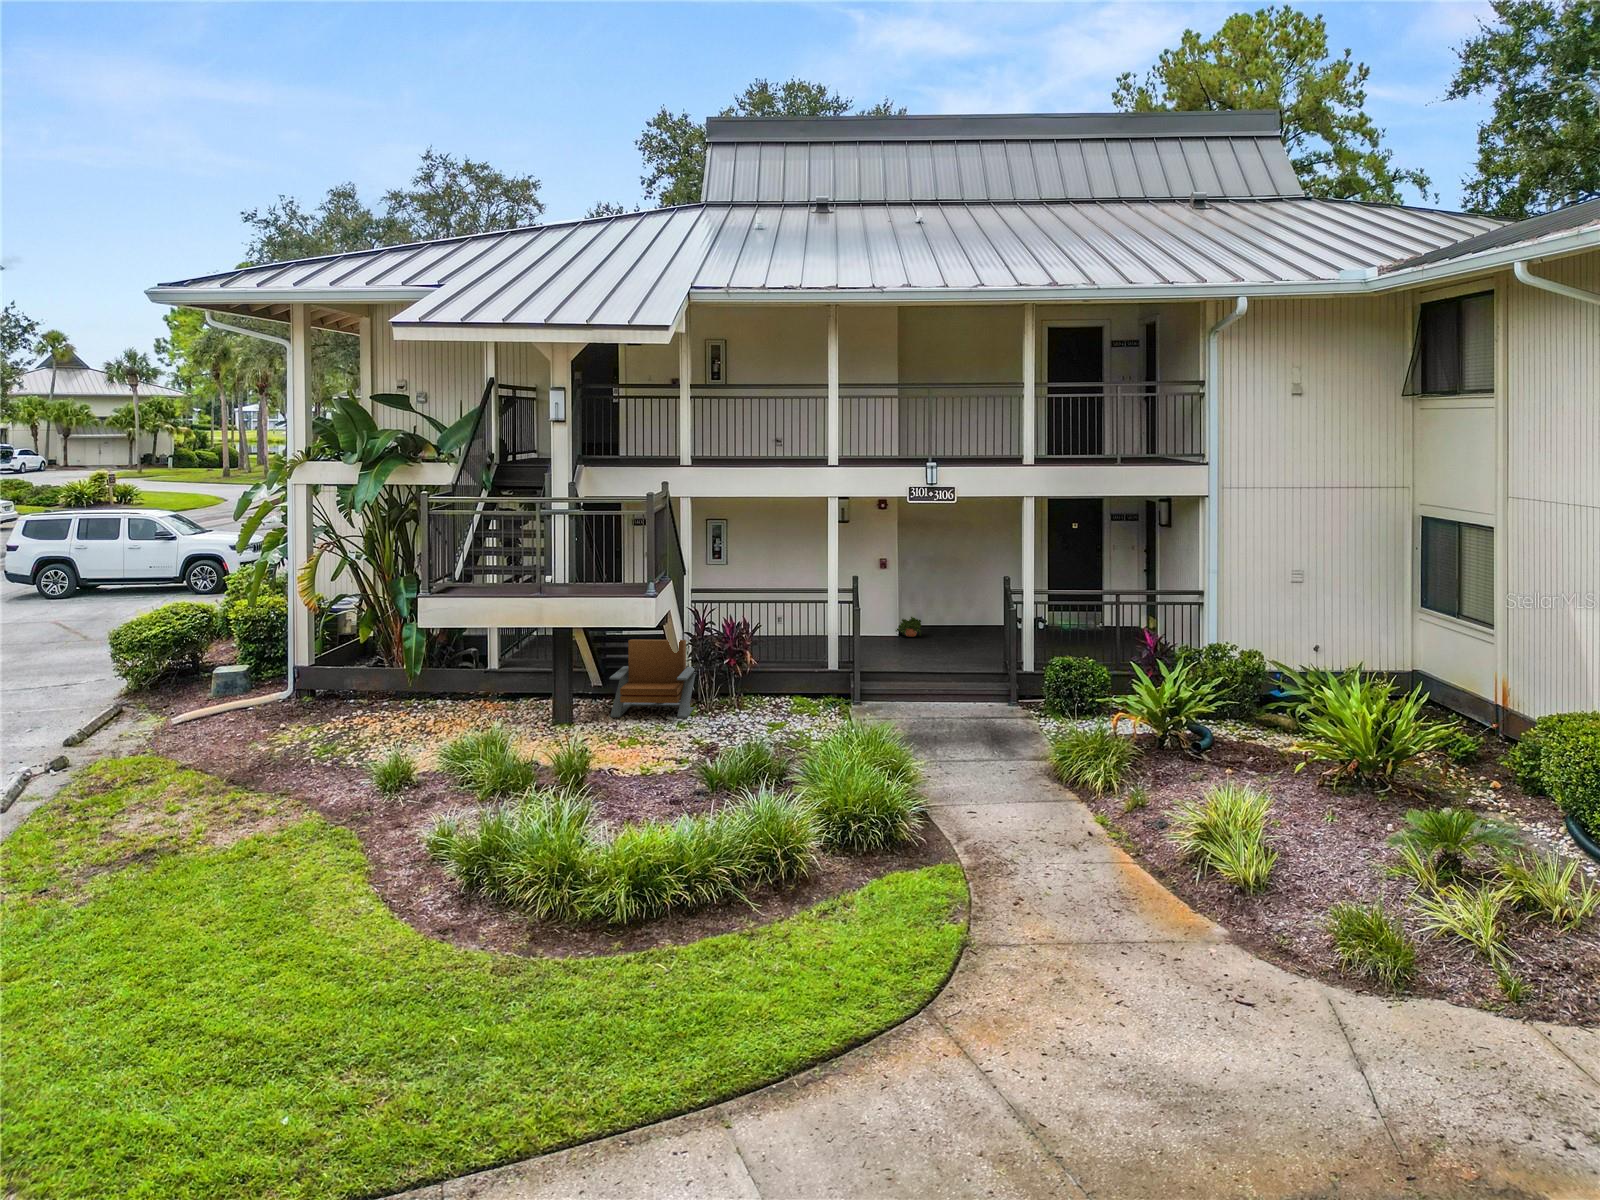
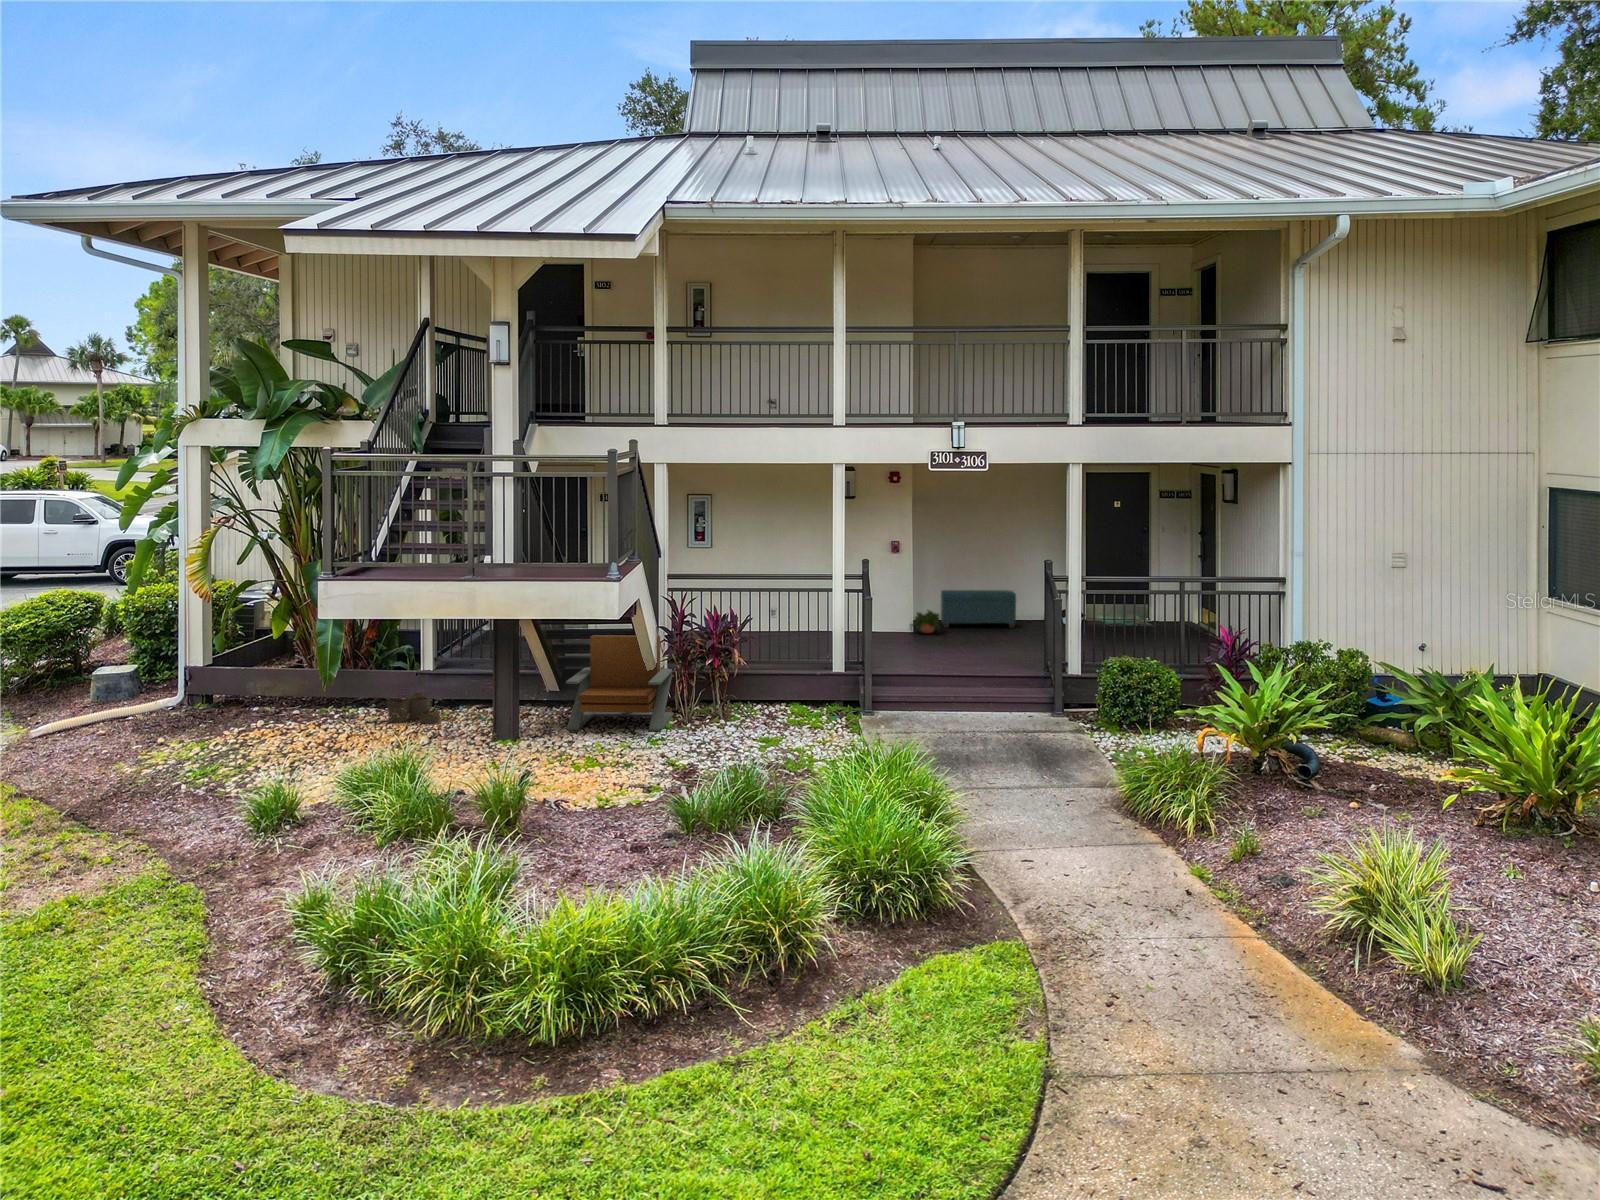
bench: none [923,599,987,632] -> present [941,590,1016,628]
woven basket: none [462,686,506,712] -> present [387,693,440,724]

